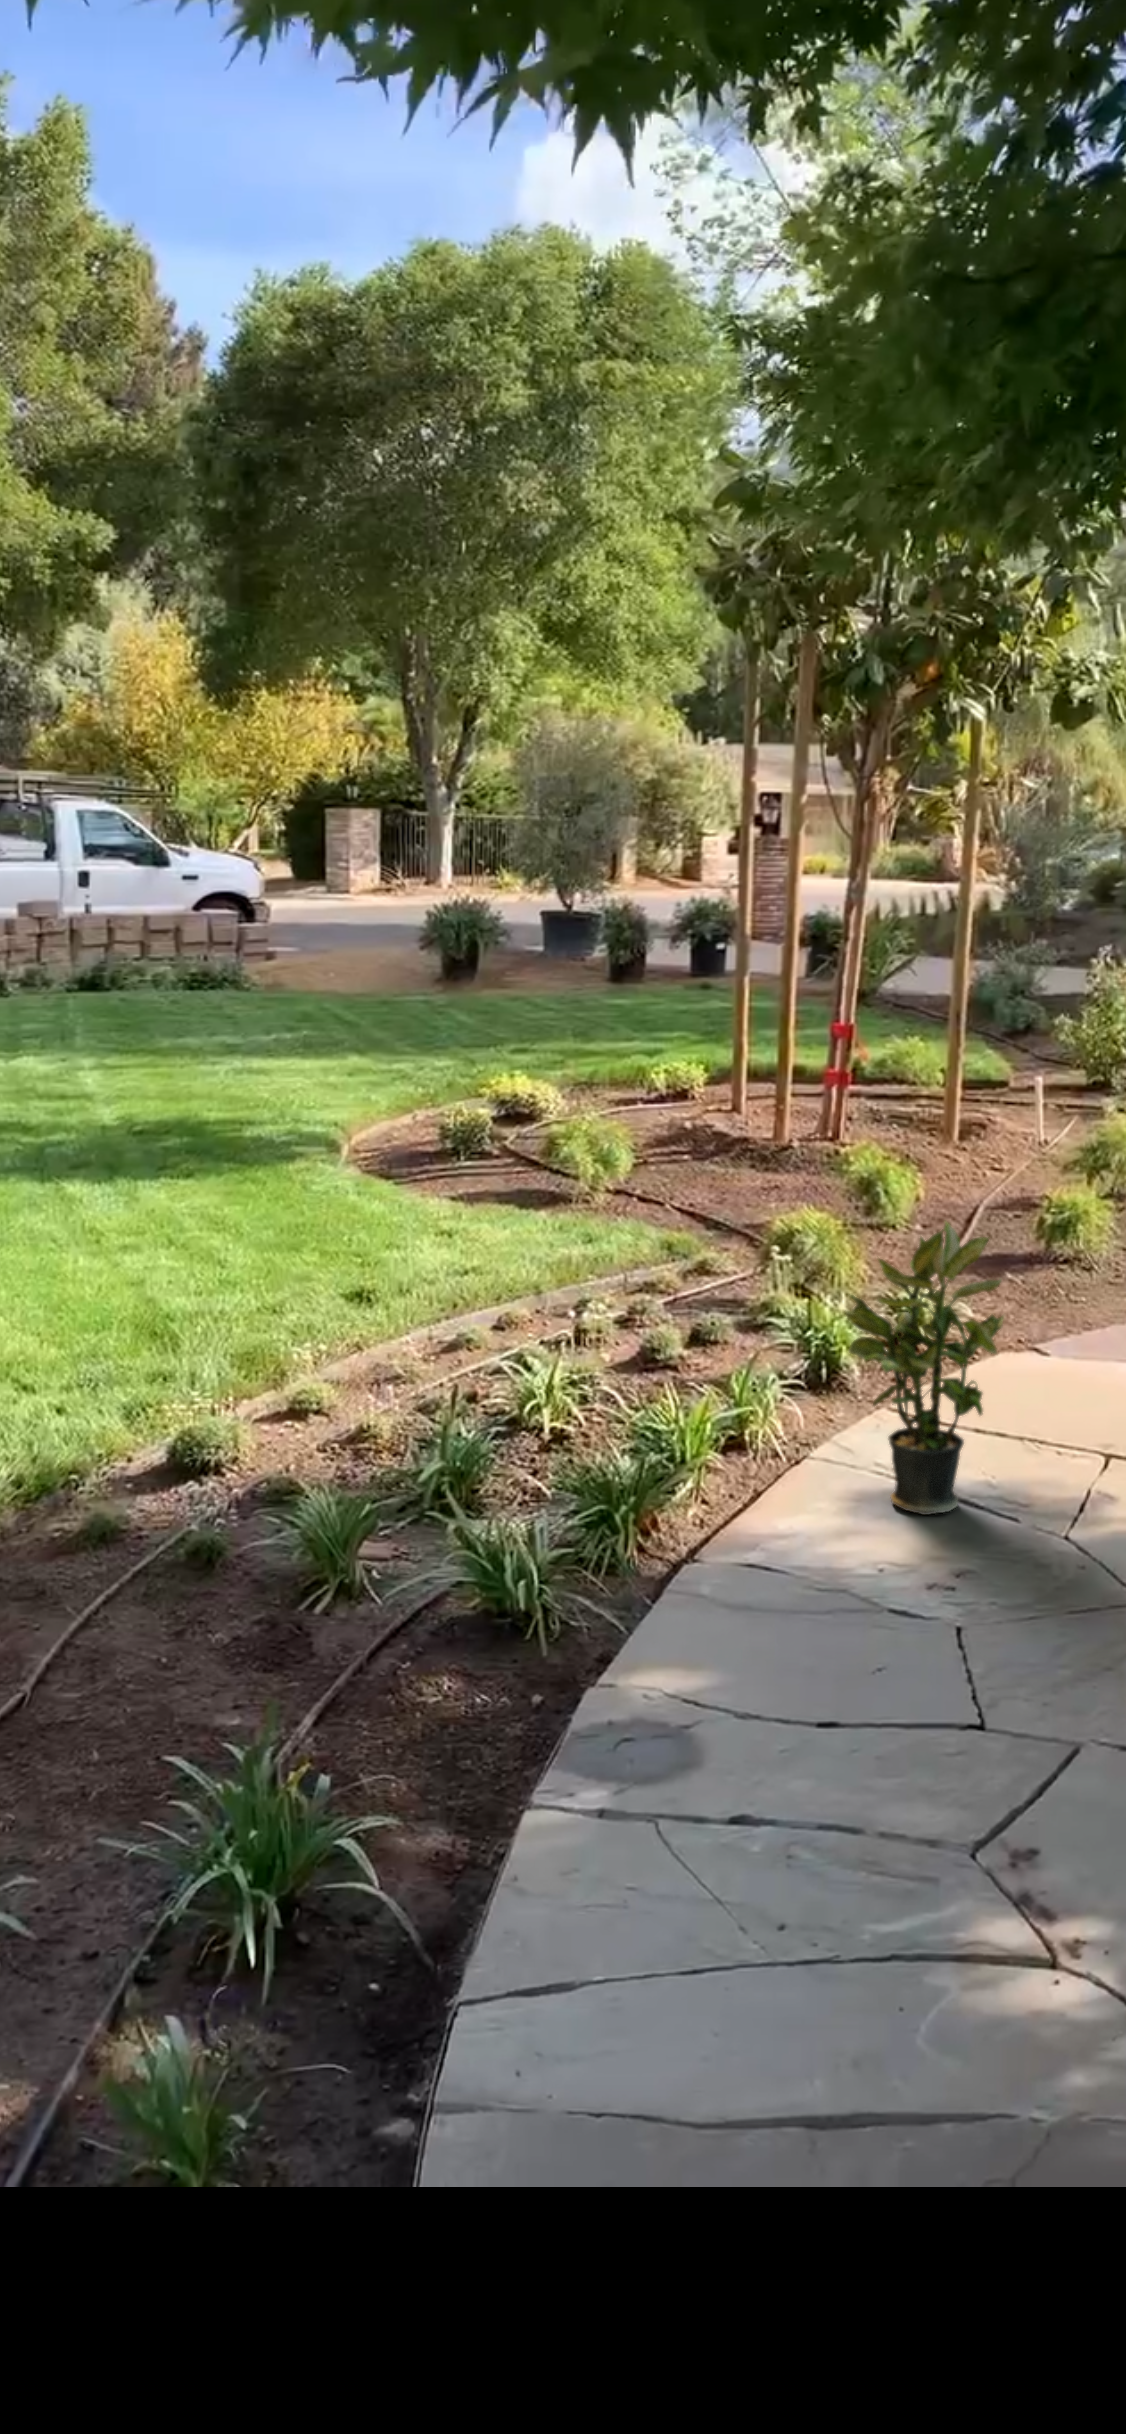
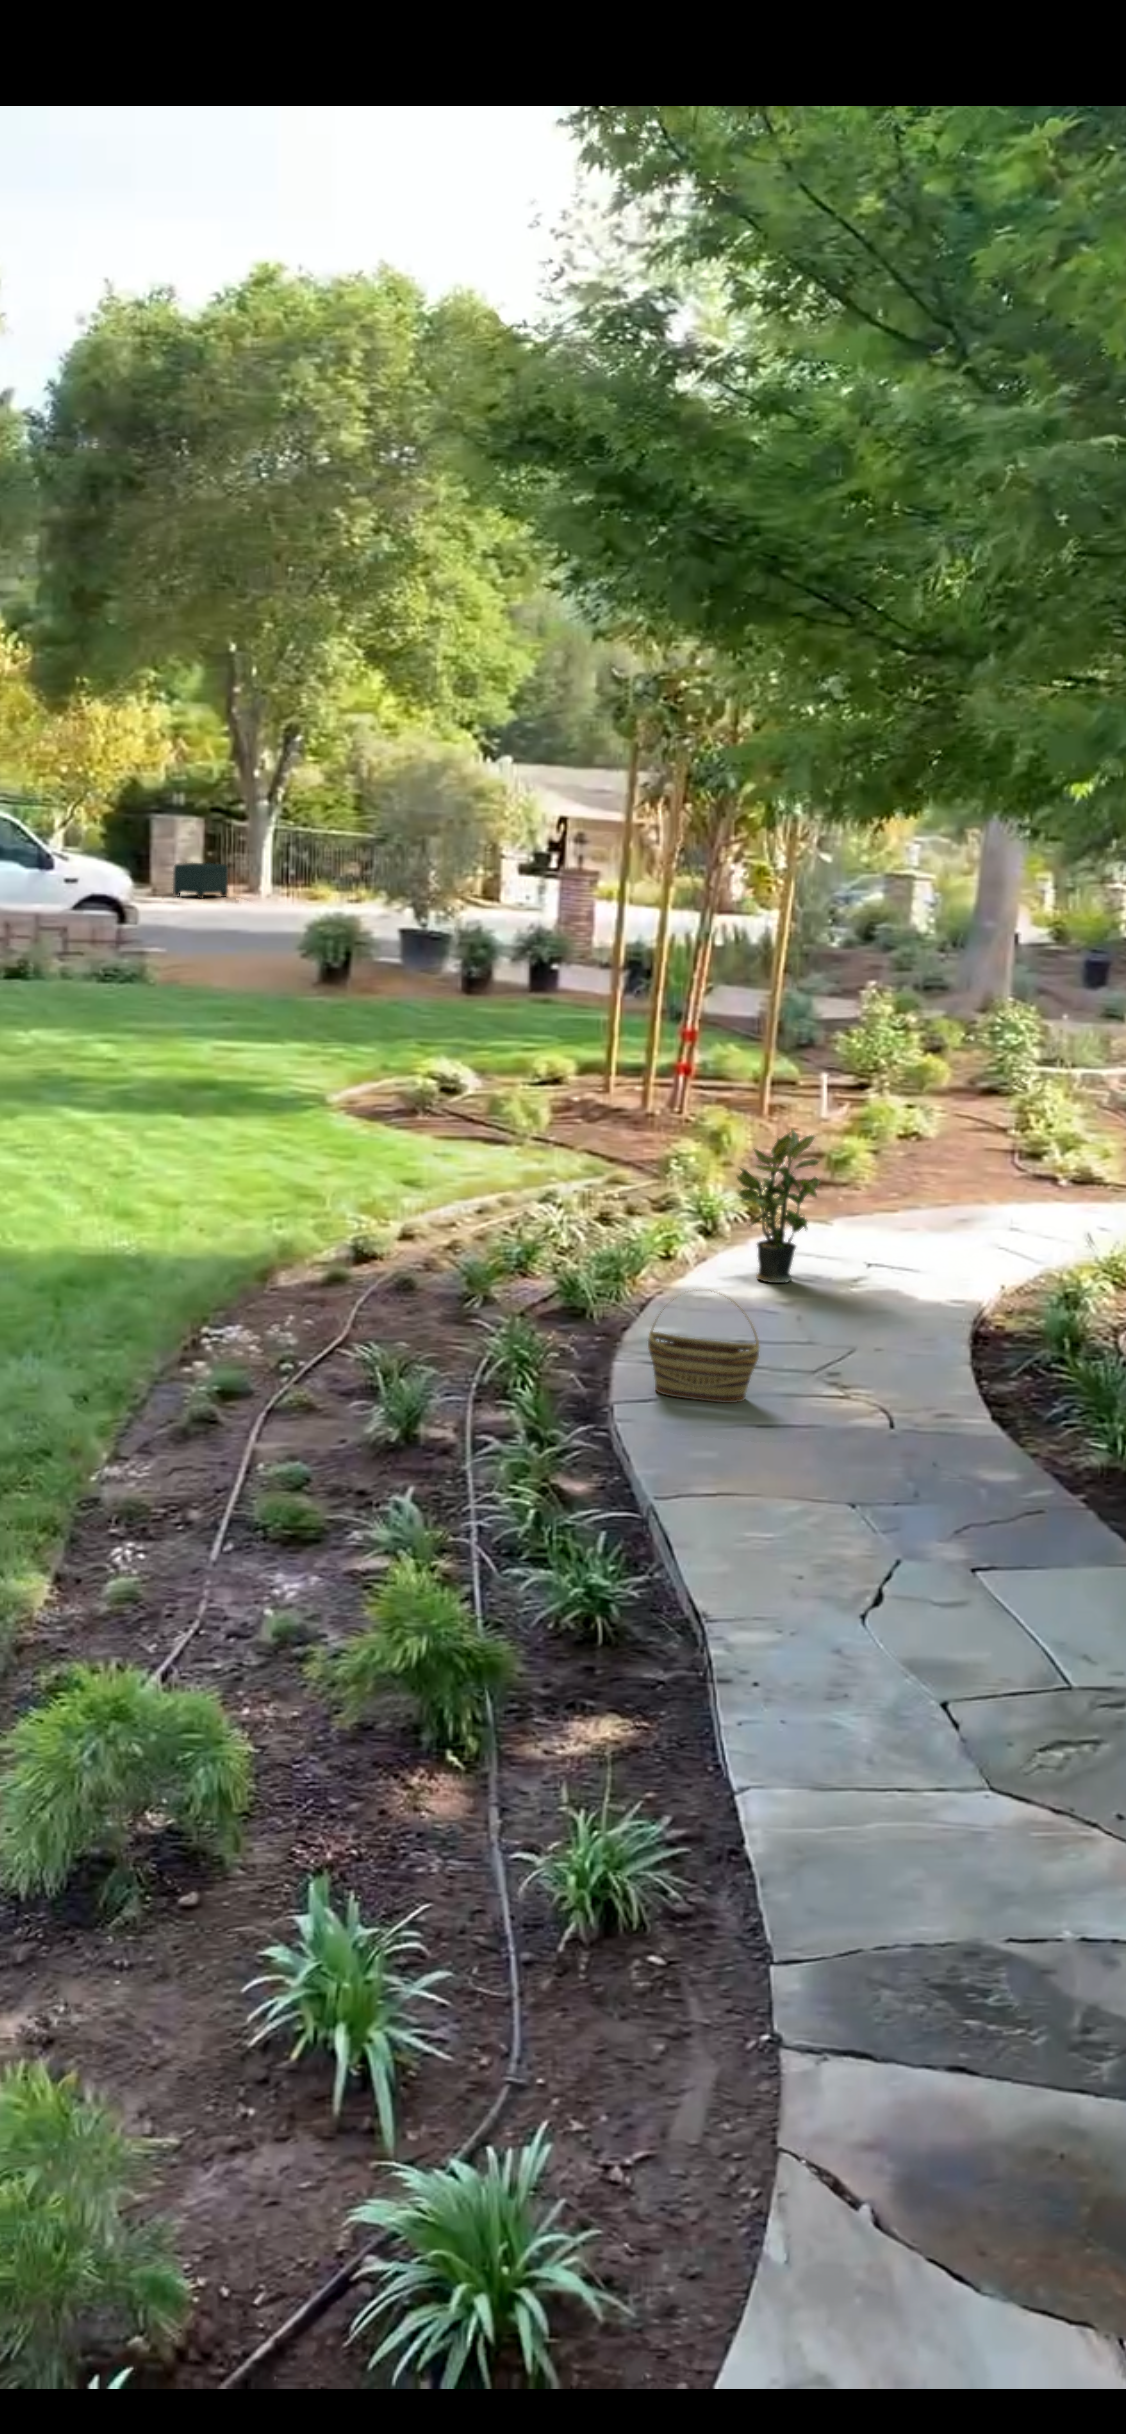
bench: none [351,857,411,893] -> present [173,863,228,899]
basket: none [551,1705,818,2002] -> present [648,1291,759,1403]

